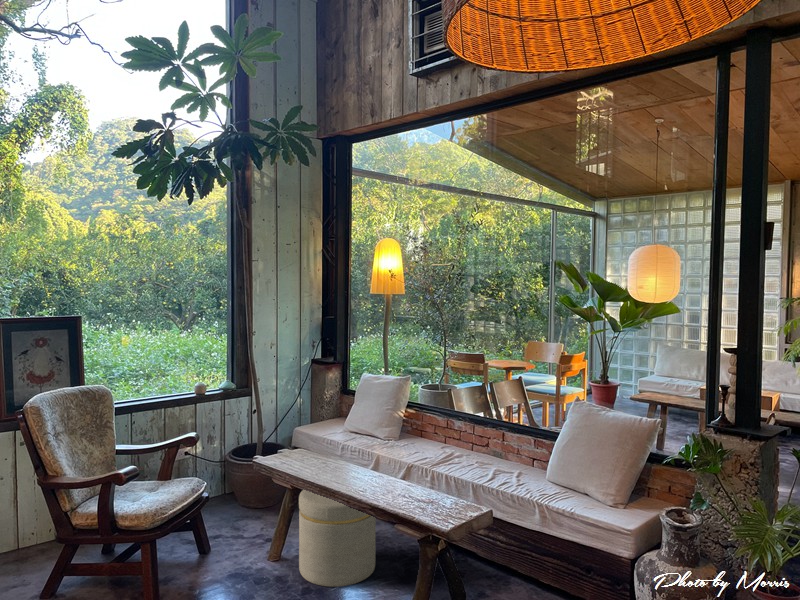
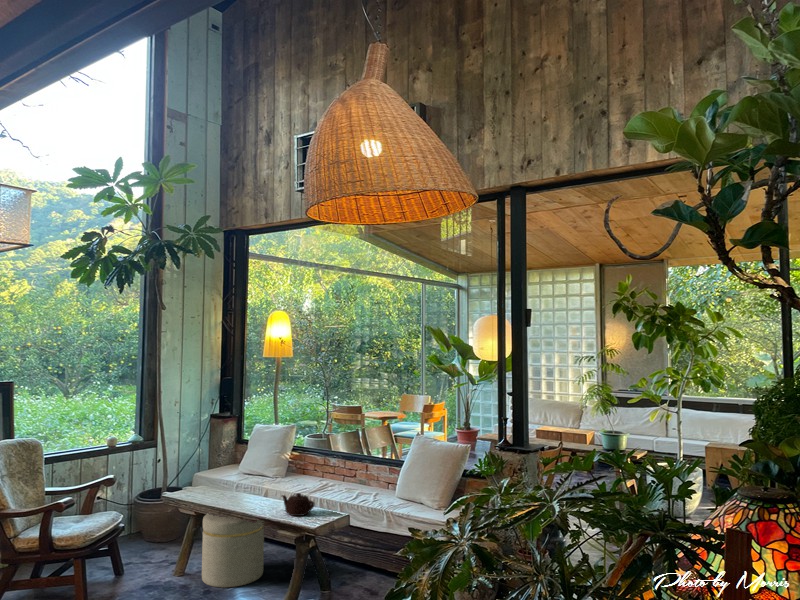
teapot: none [398,476,444,508] -> present [282,493,315,516]

